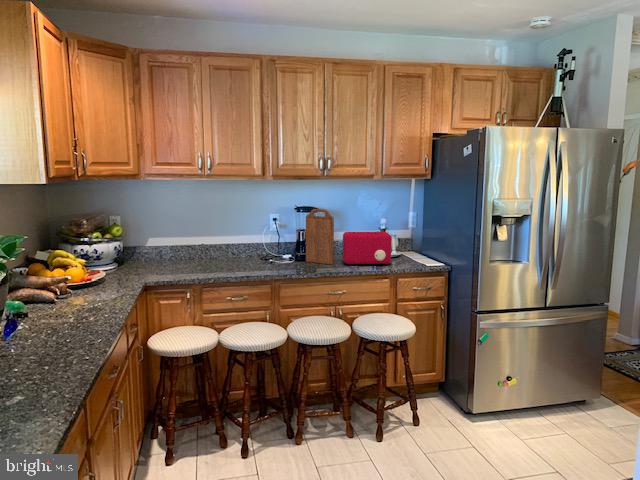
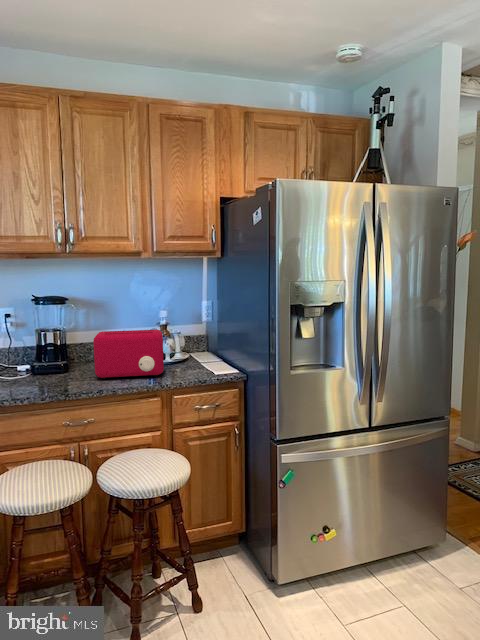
cutting board: present [306,209,334,265] -> none [41,300,82,379]

